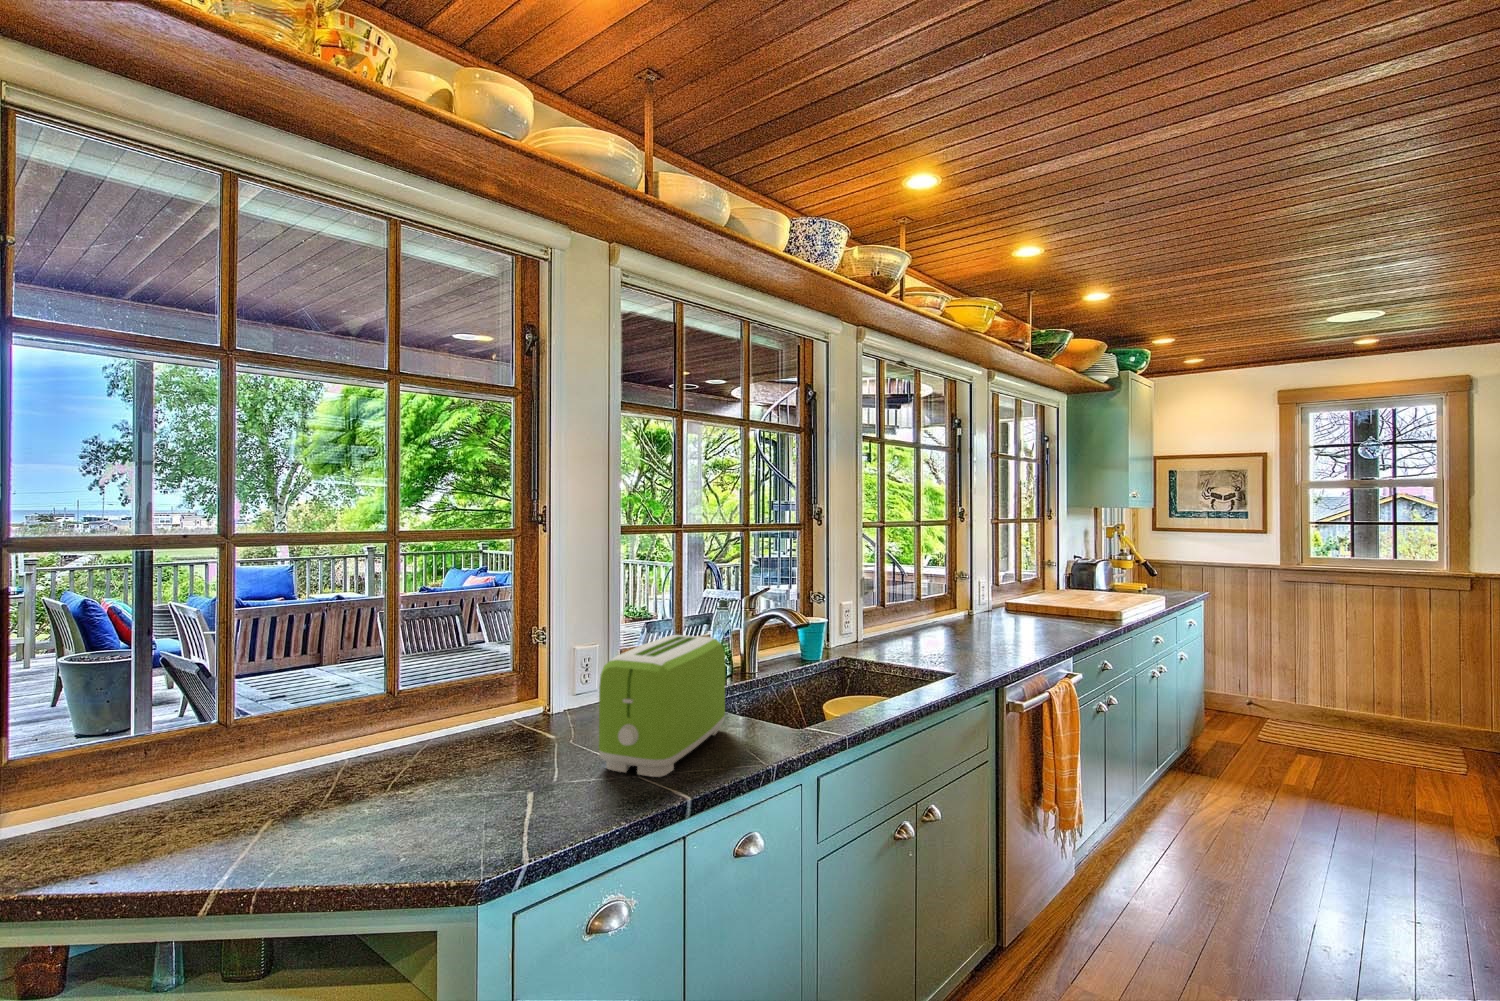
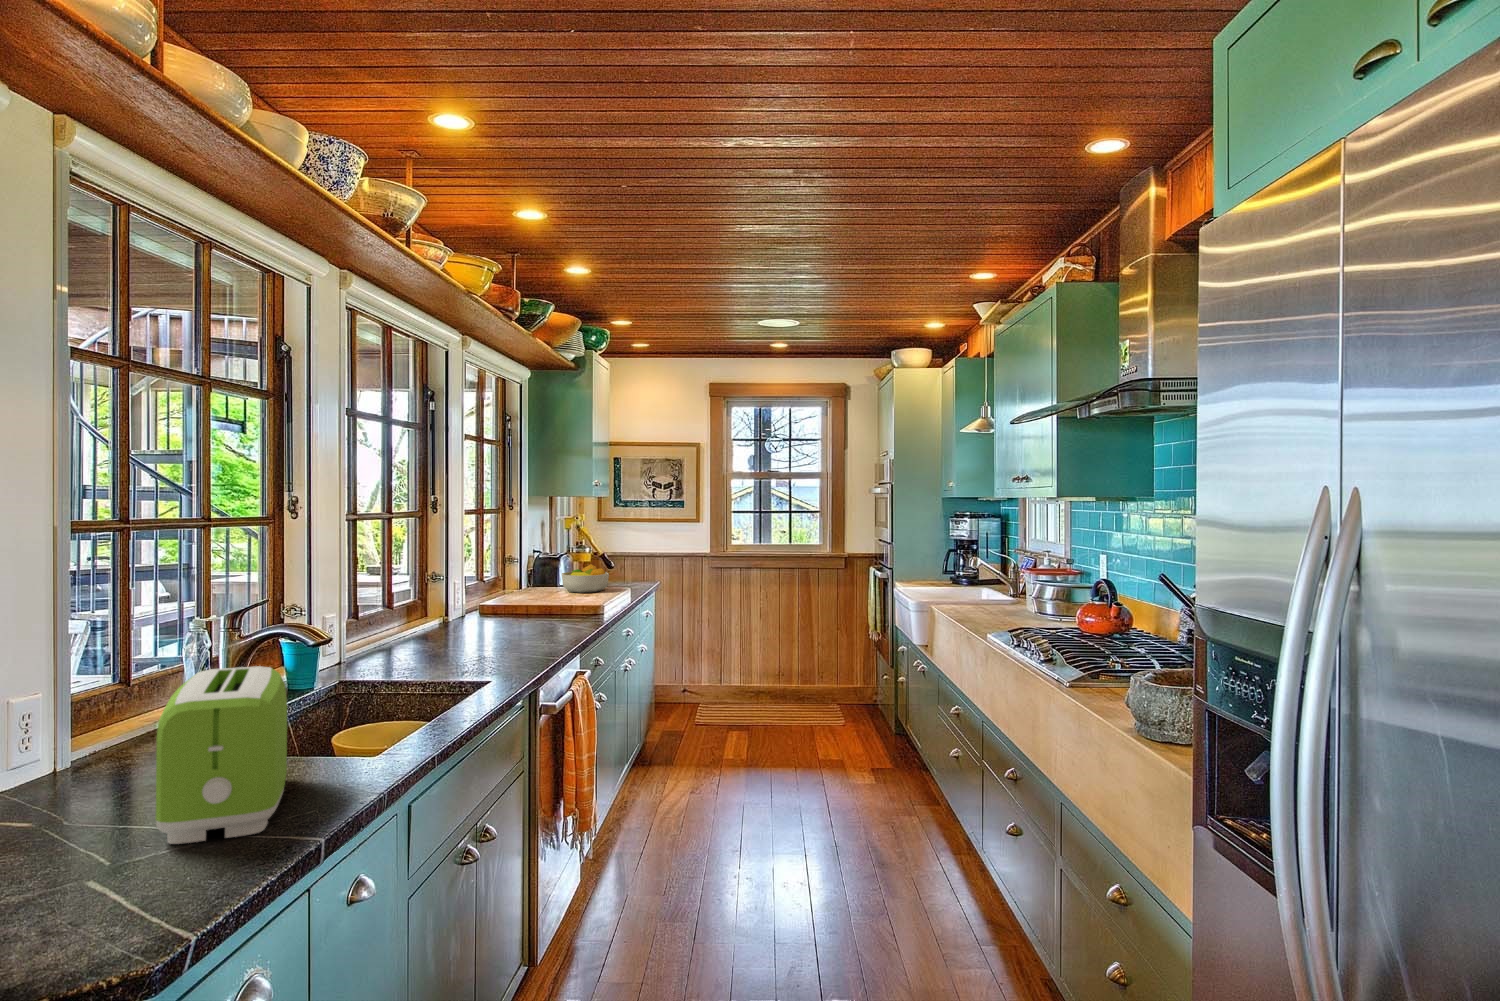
fruit bowl: none [1097,570,1147,597] -> present [562,564,609,593]

